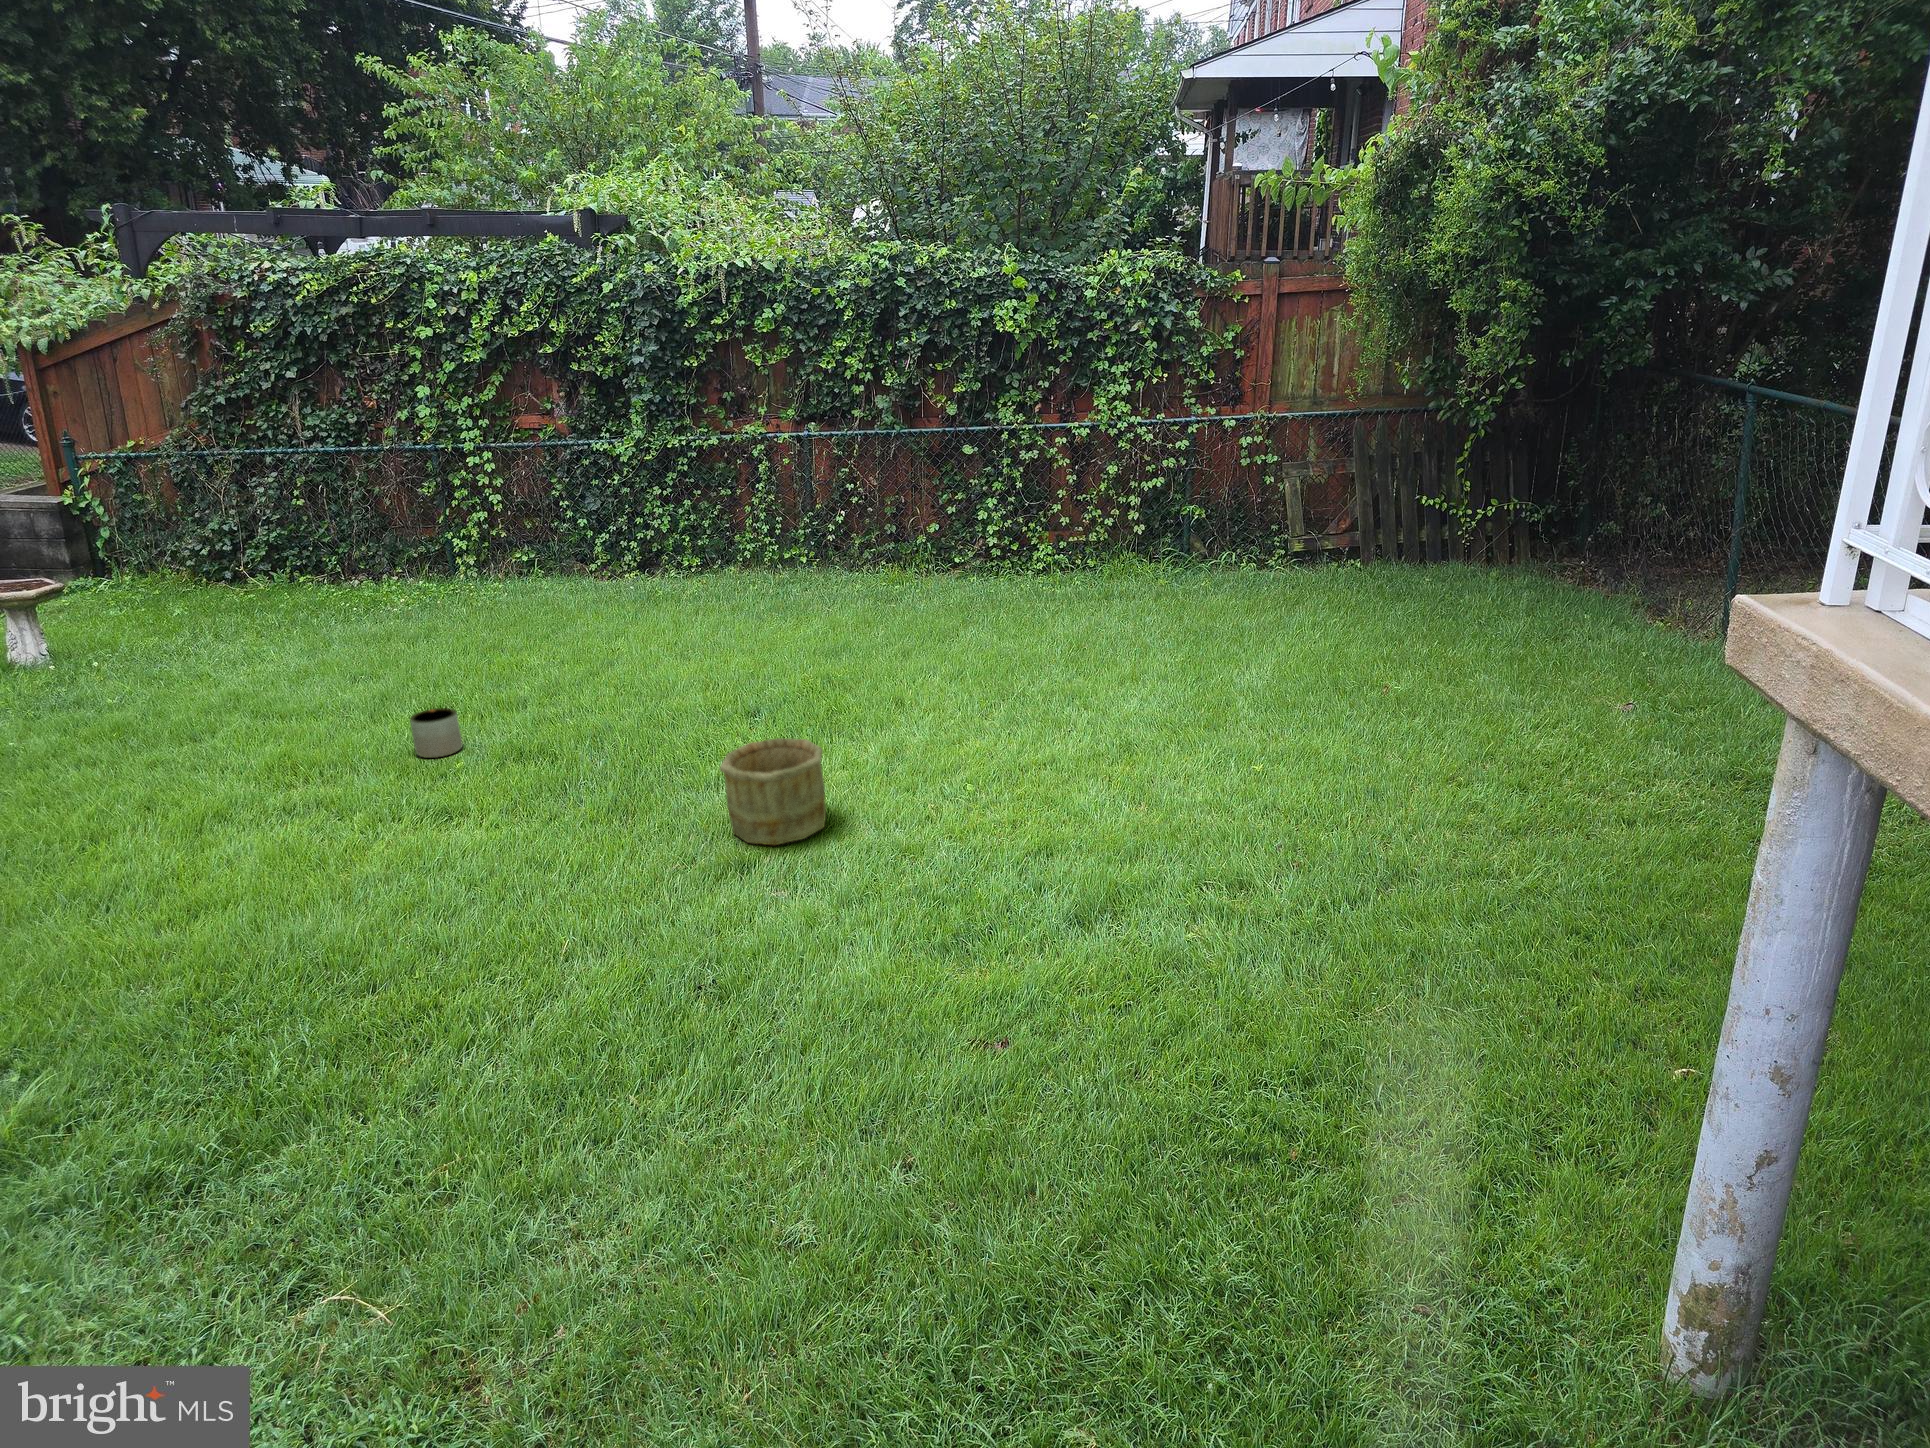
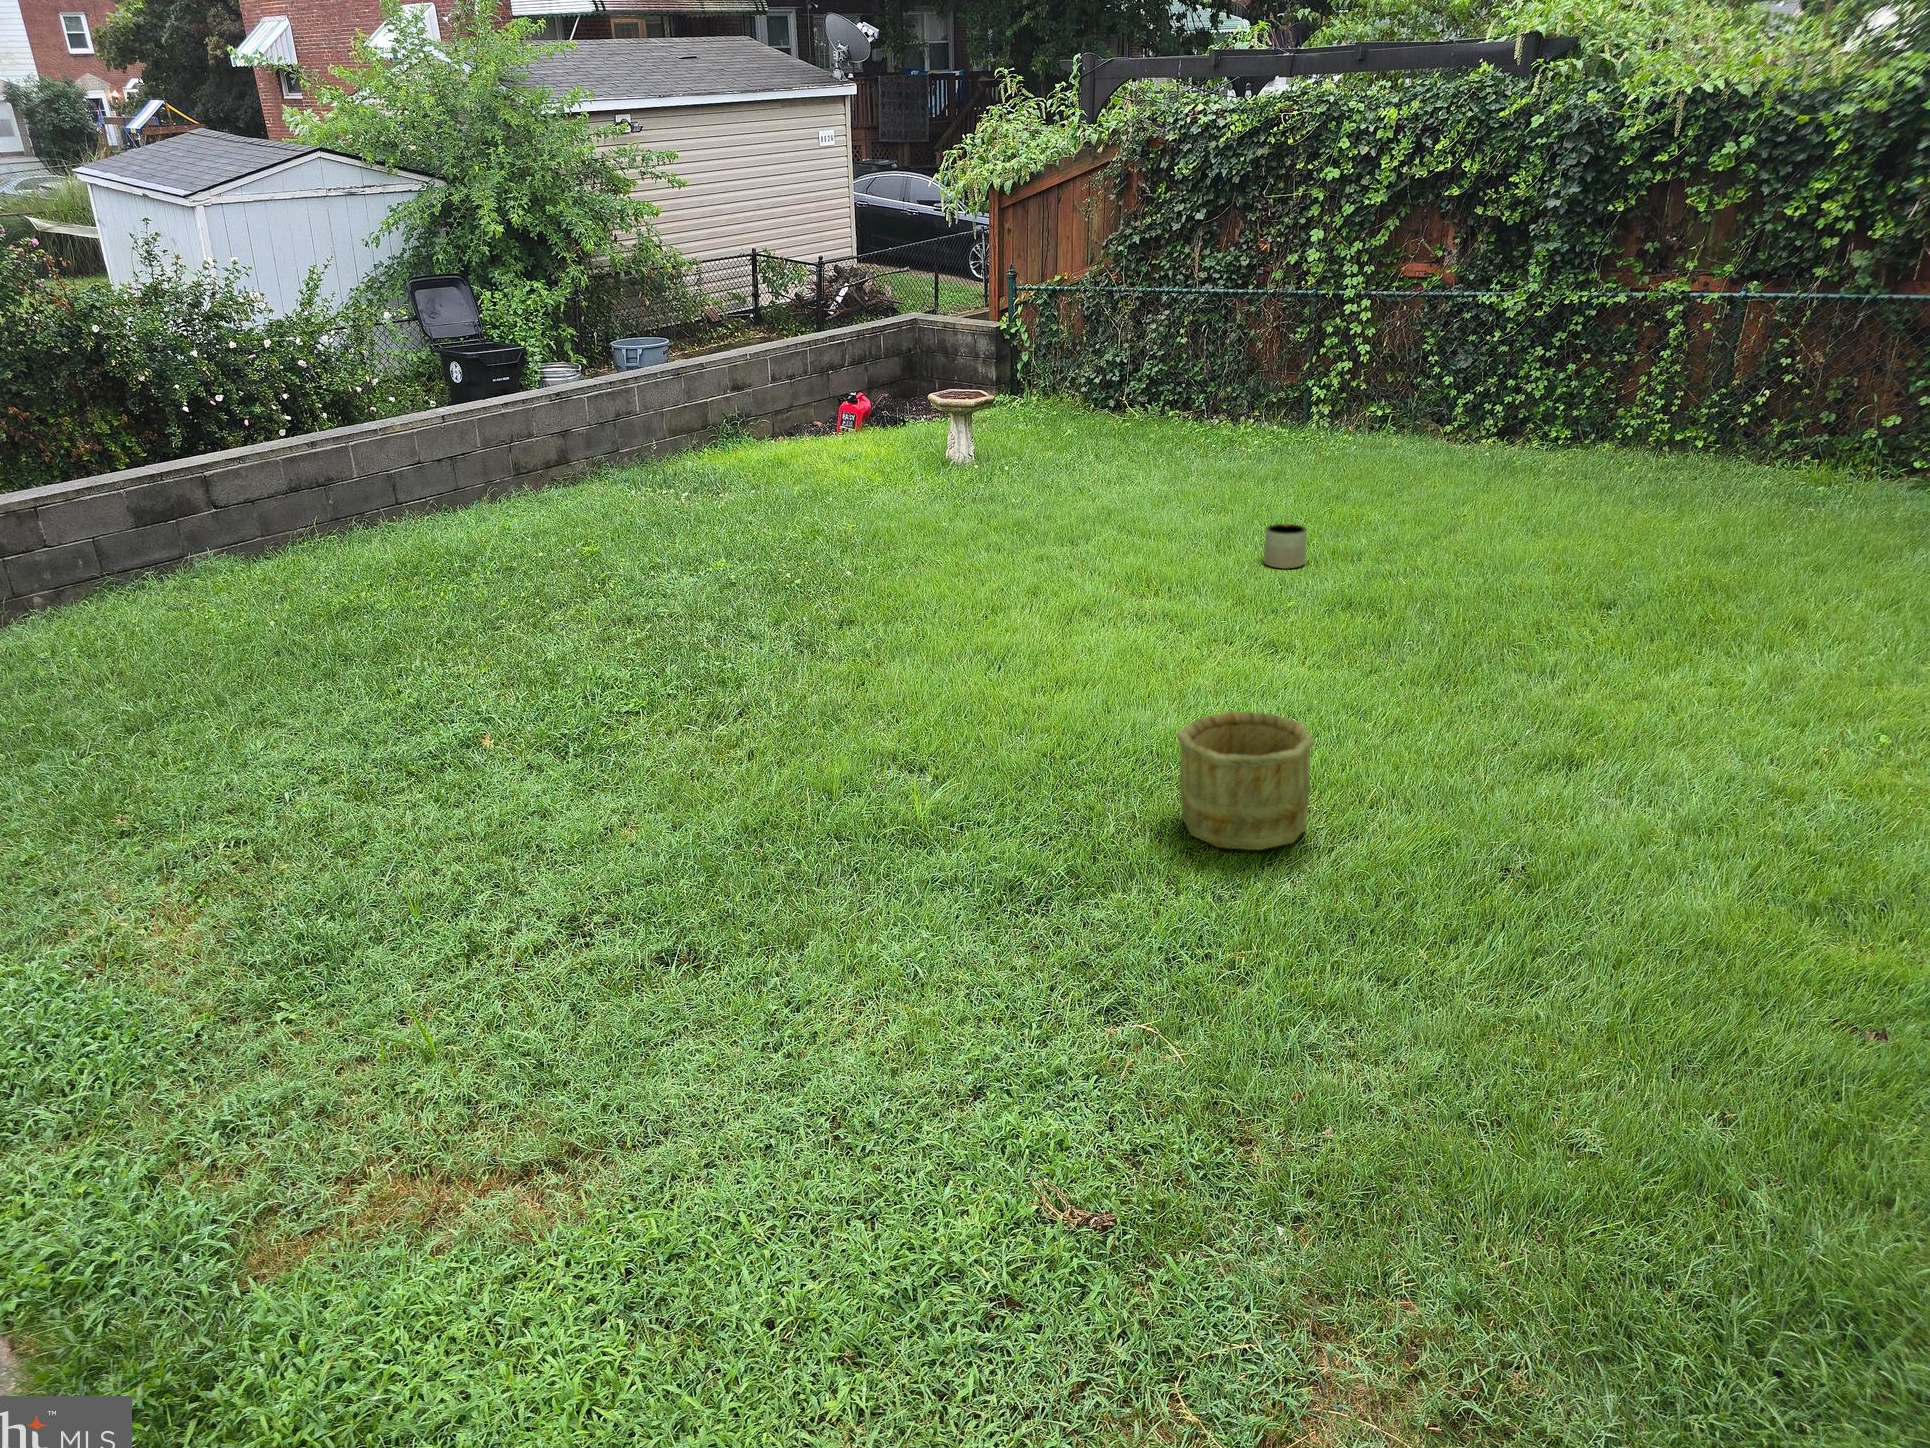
wooden bucket: present [720,738,826,845] -> present [1176,711,1314,850]

